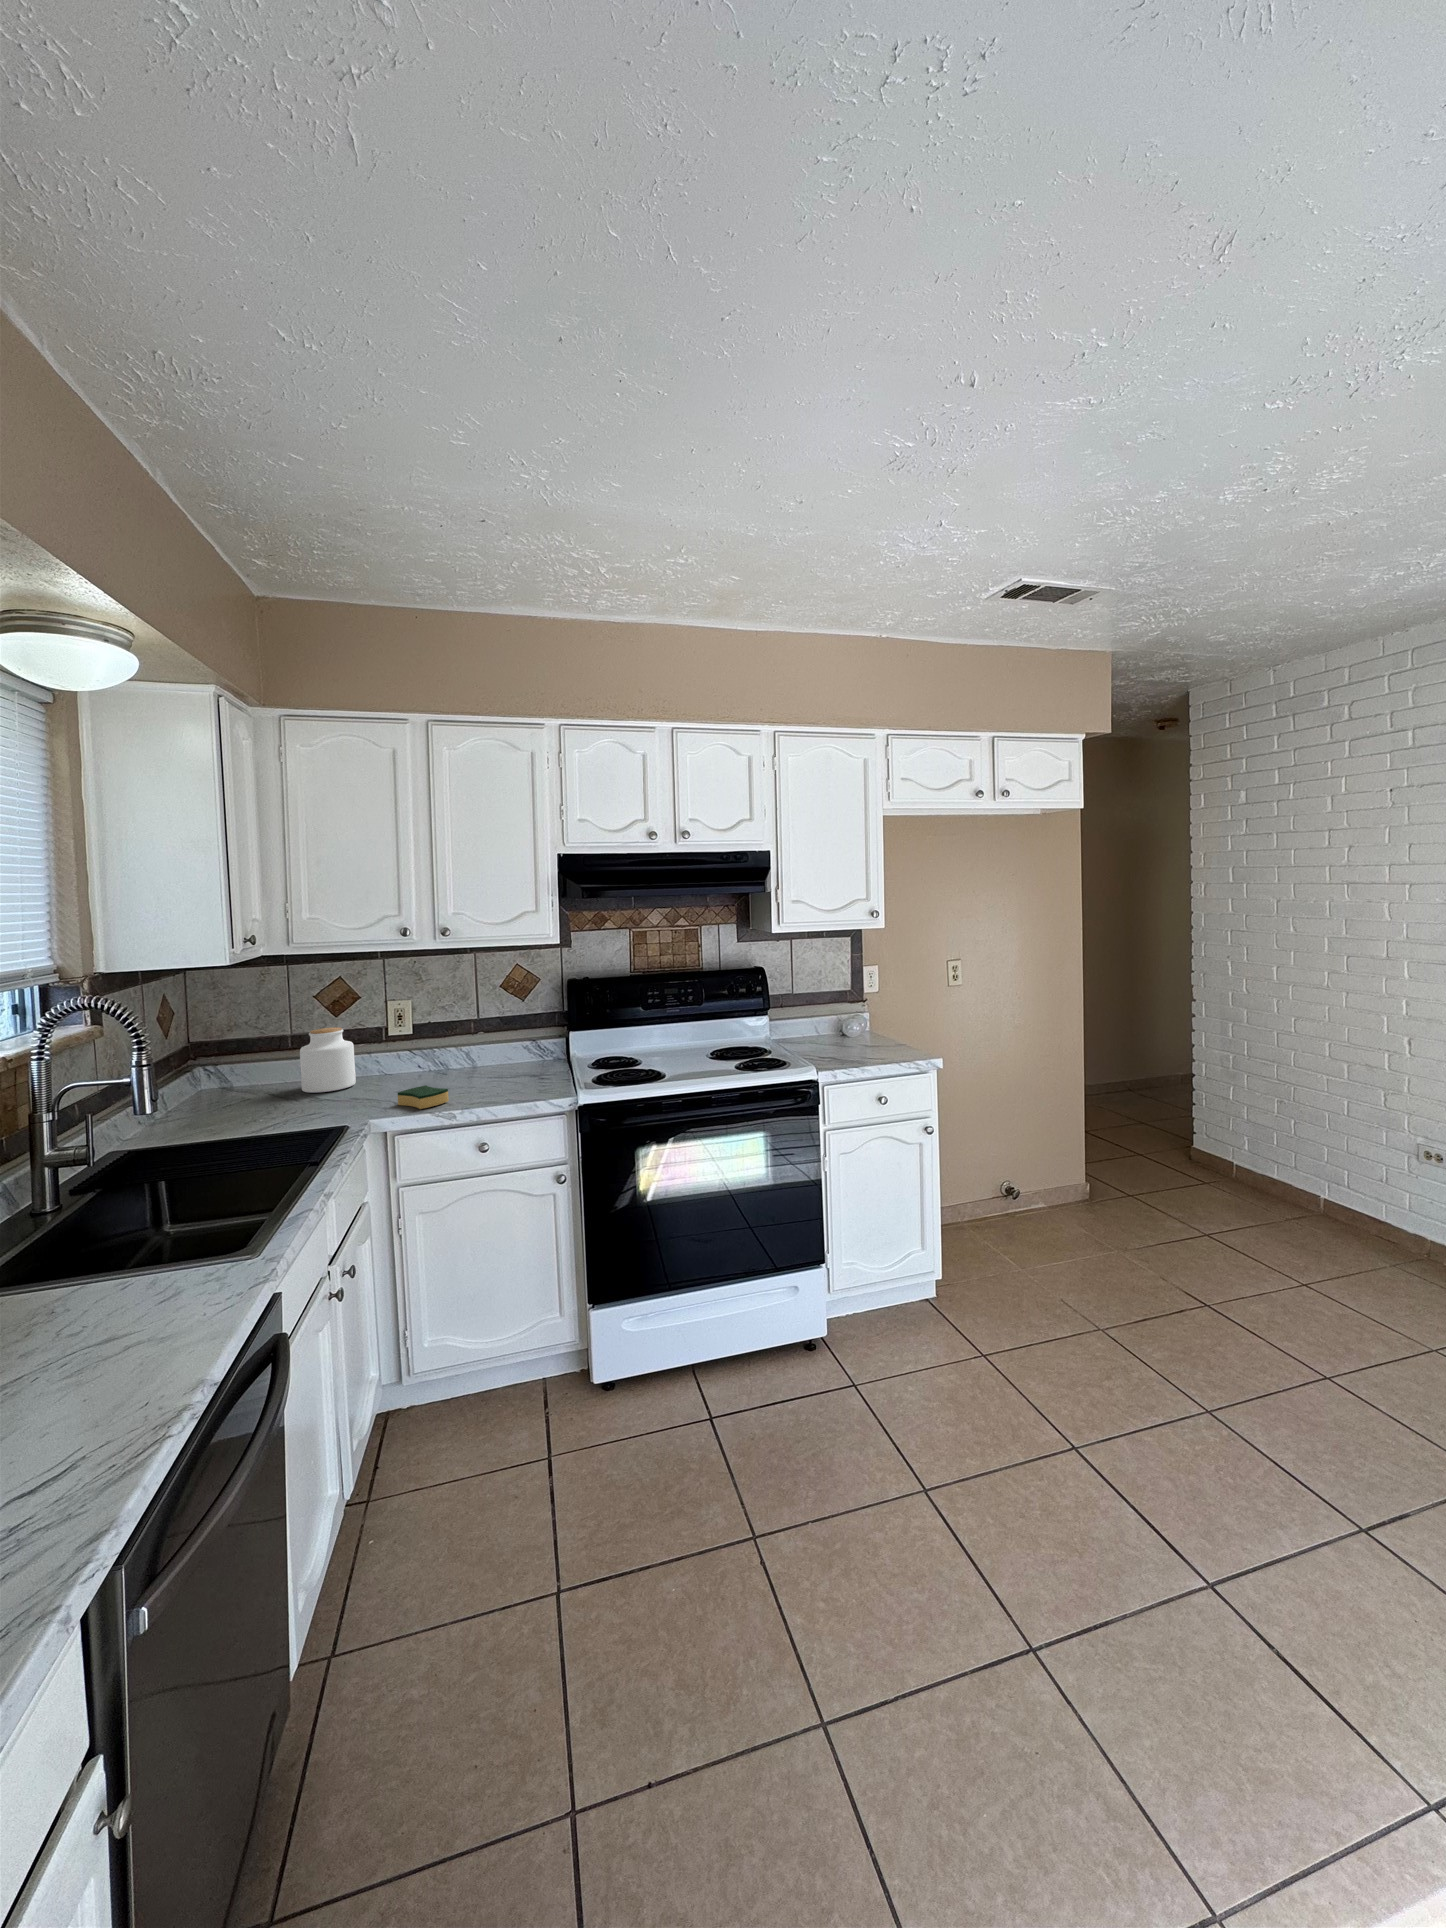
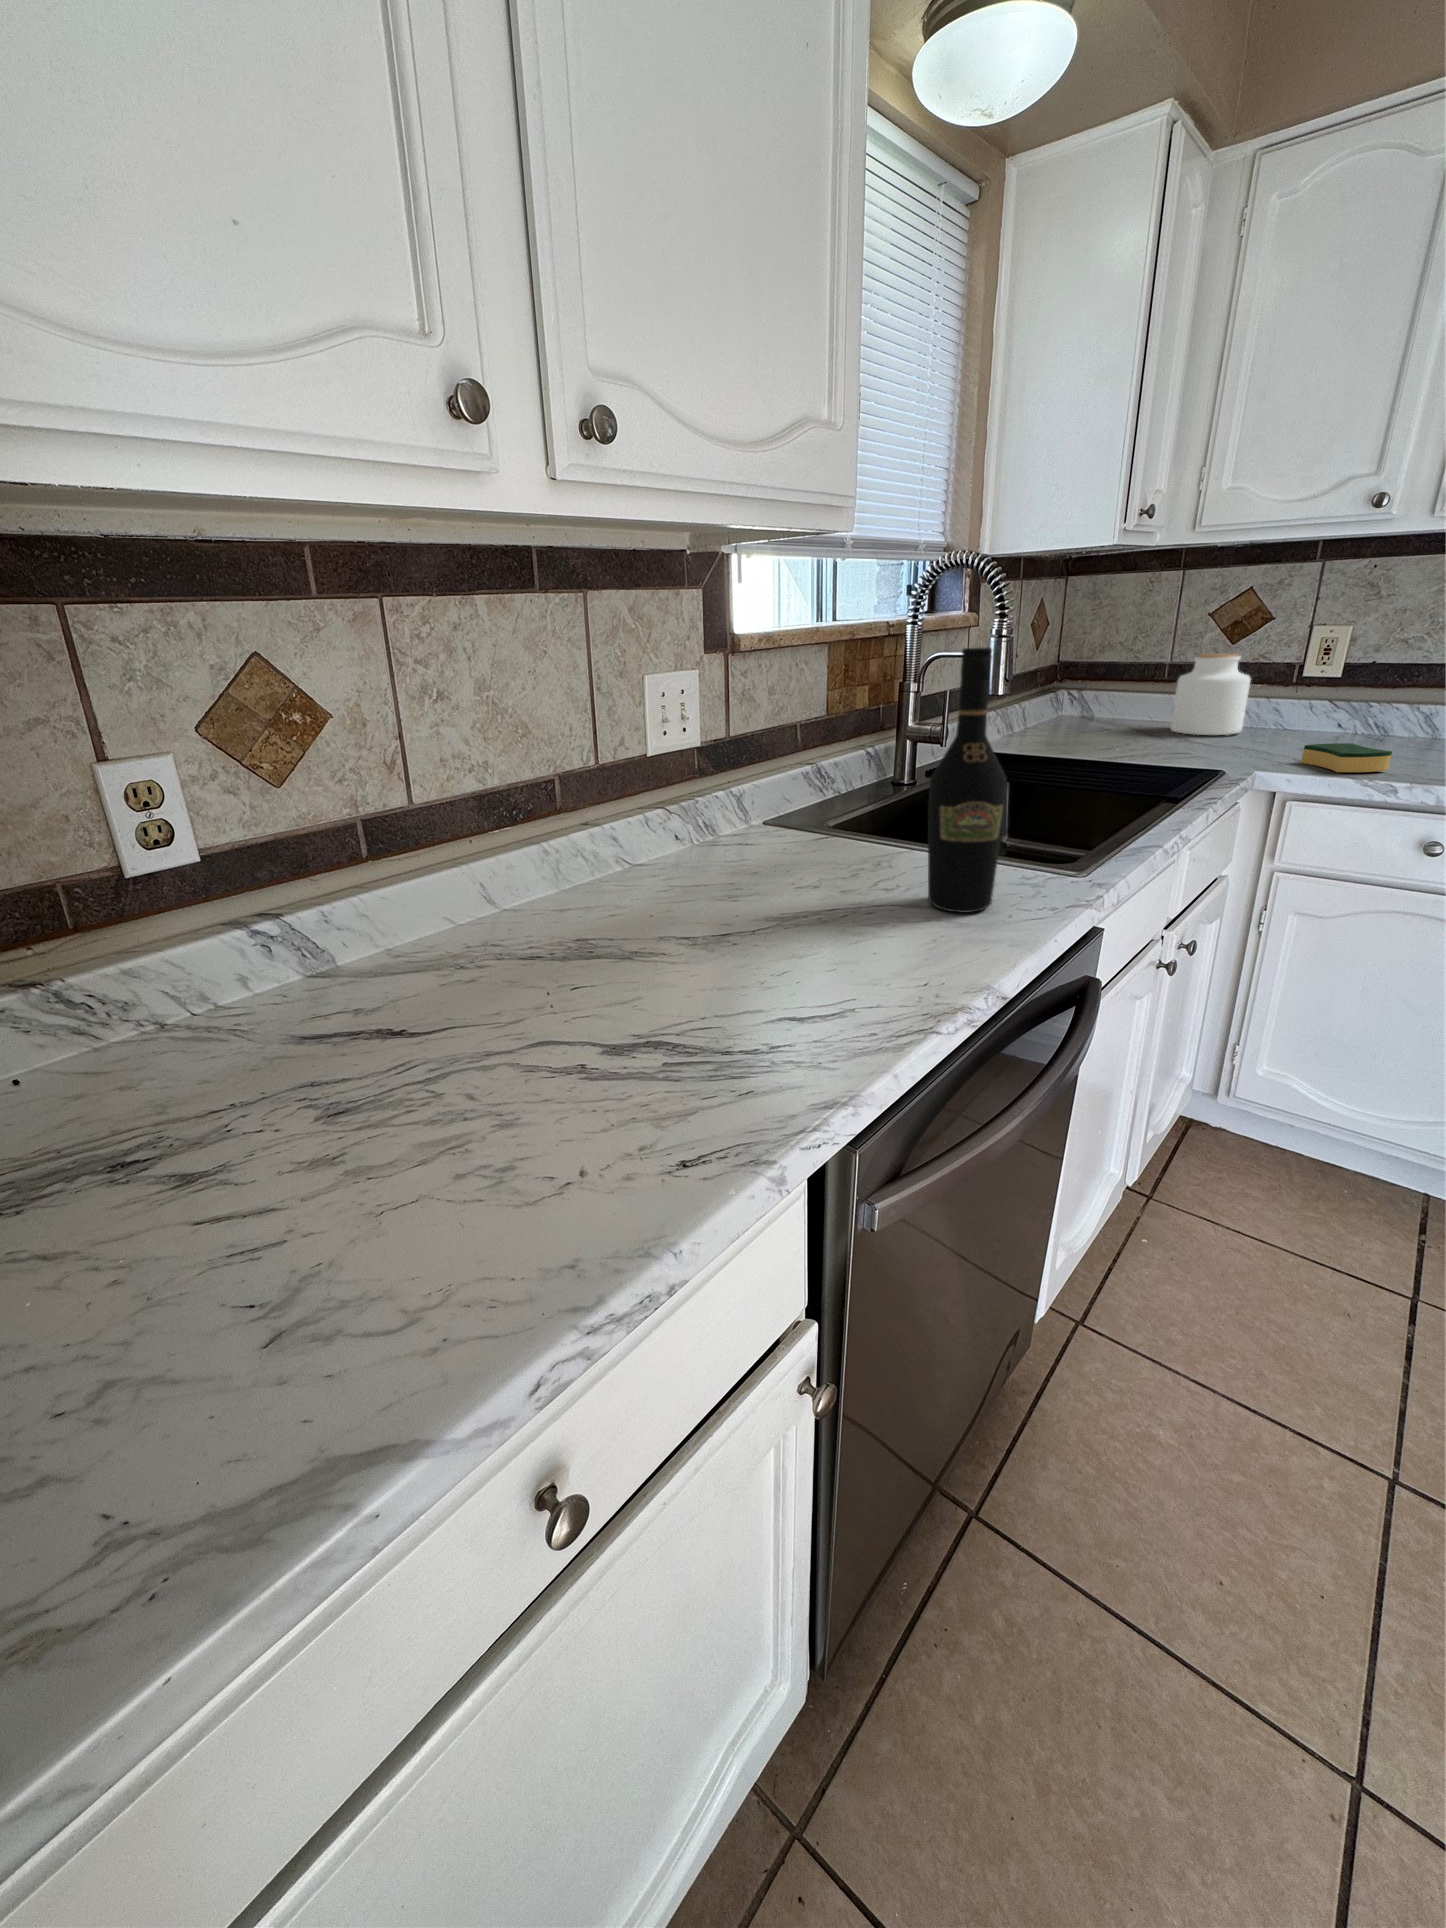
wine bottle: none [110,1112,185,1333] -> present [928,648,1007,913]

